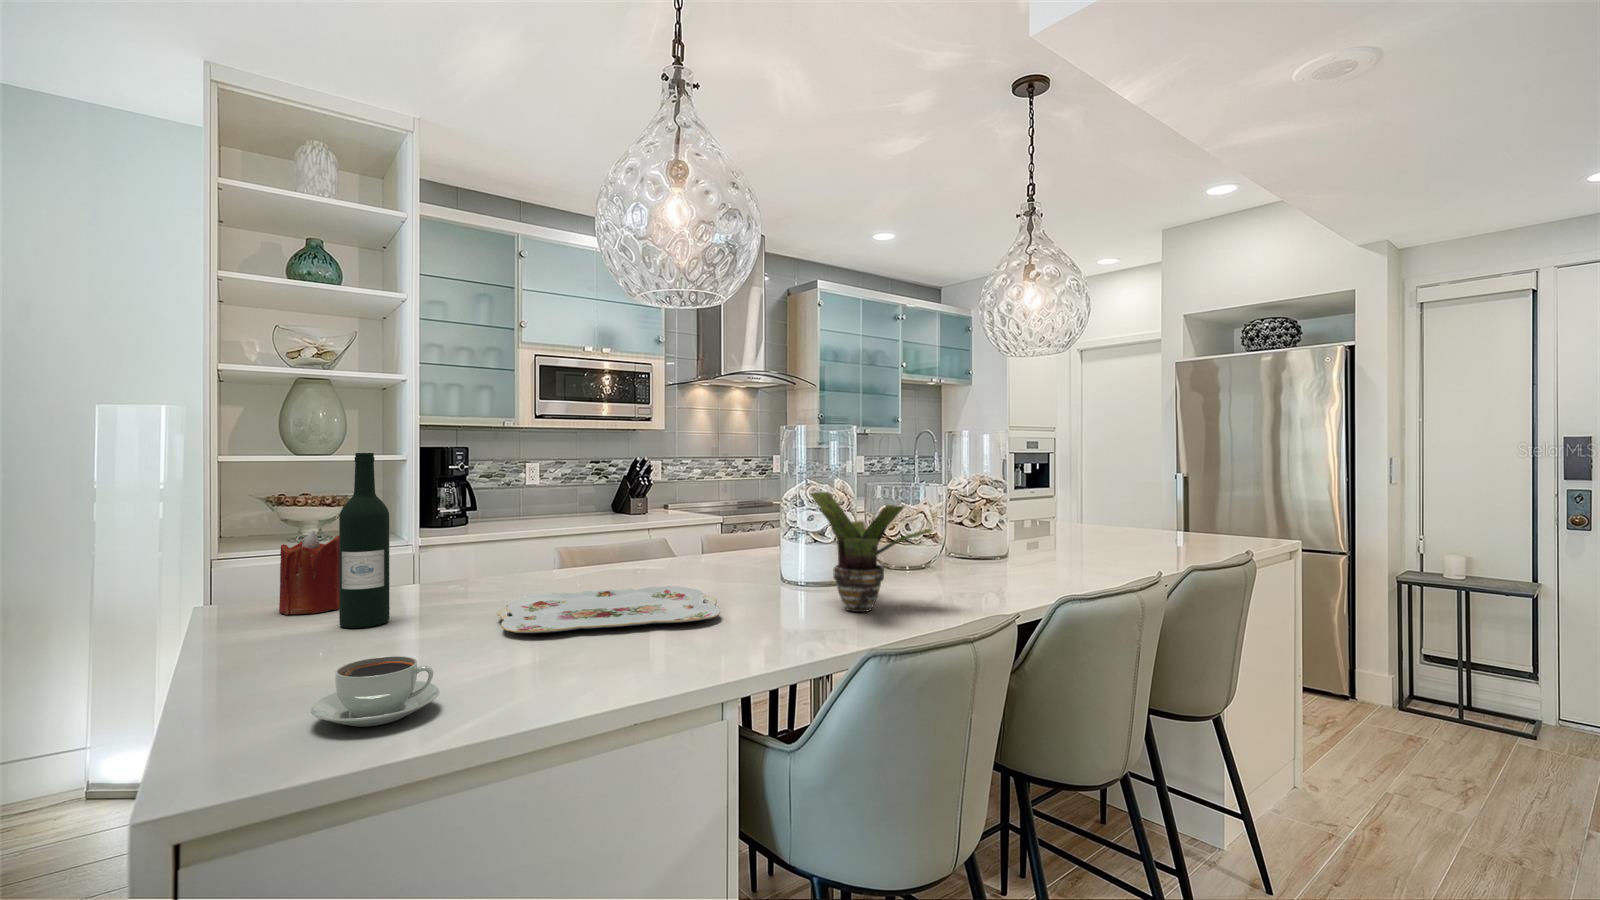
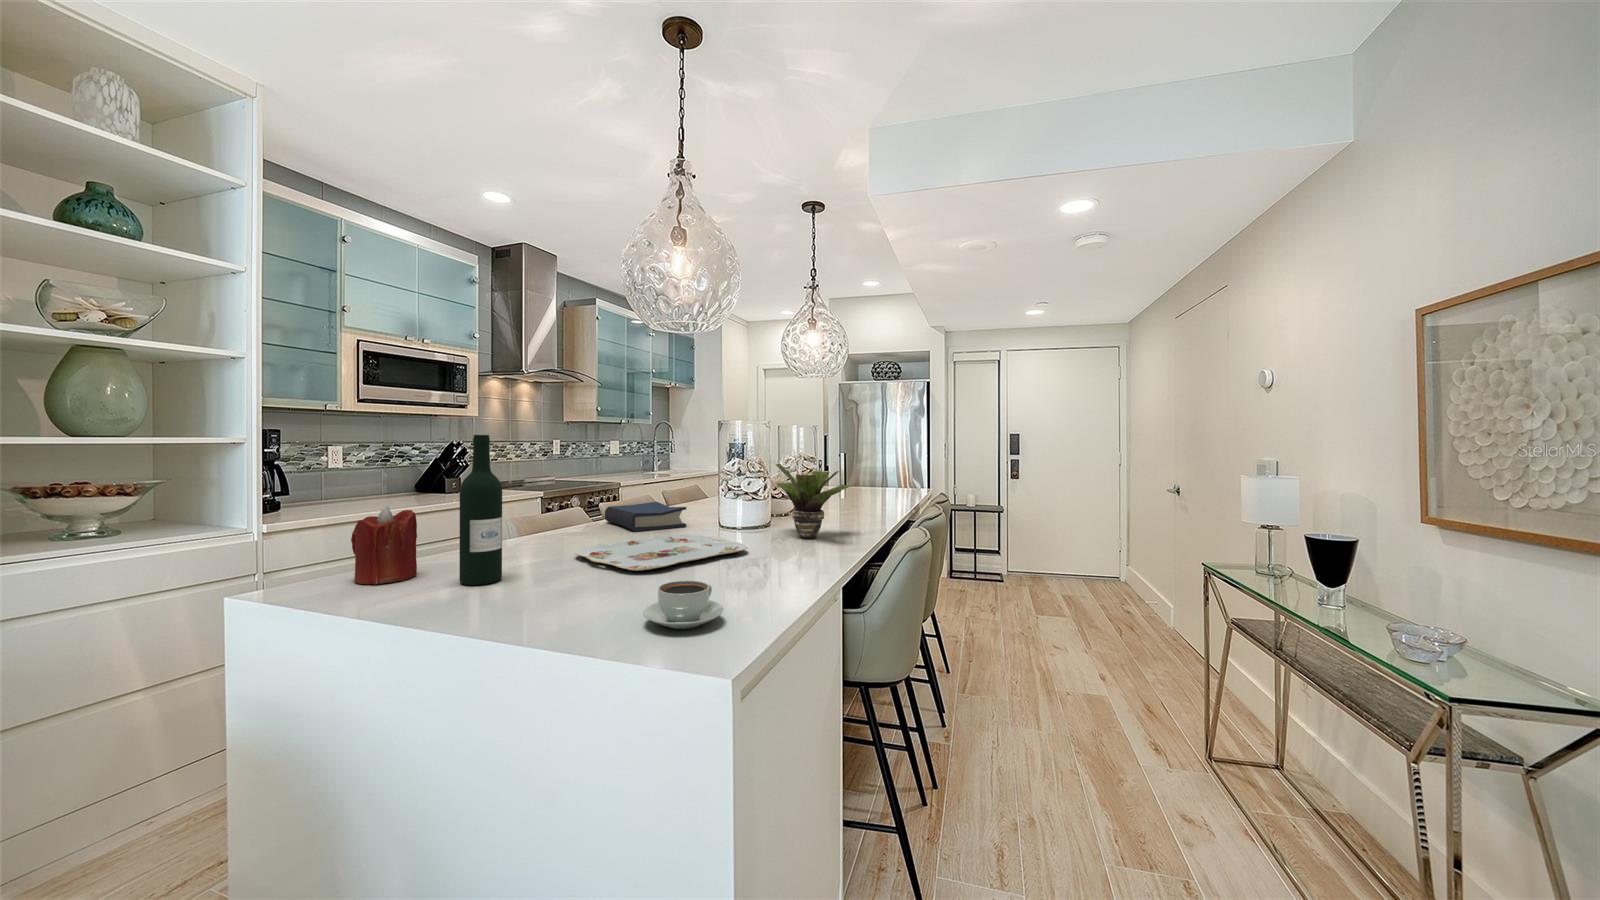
hardback book: none [657,539,738,578] -> present [605,502,686,532]

